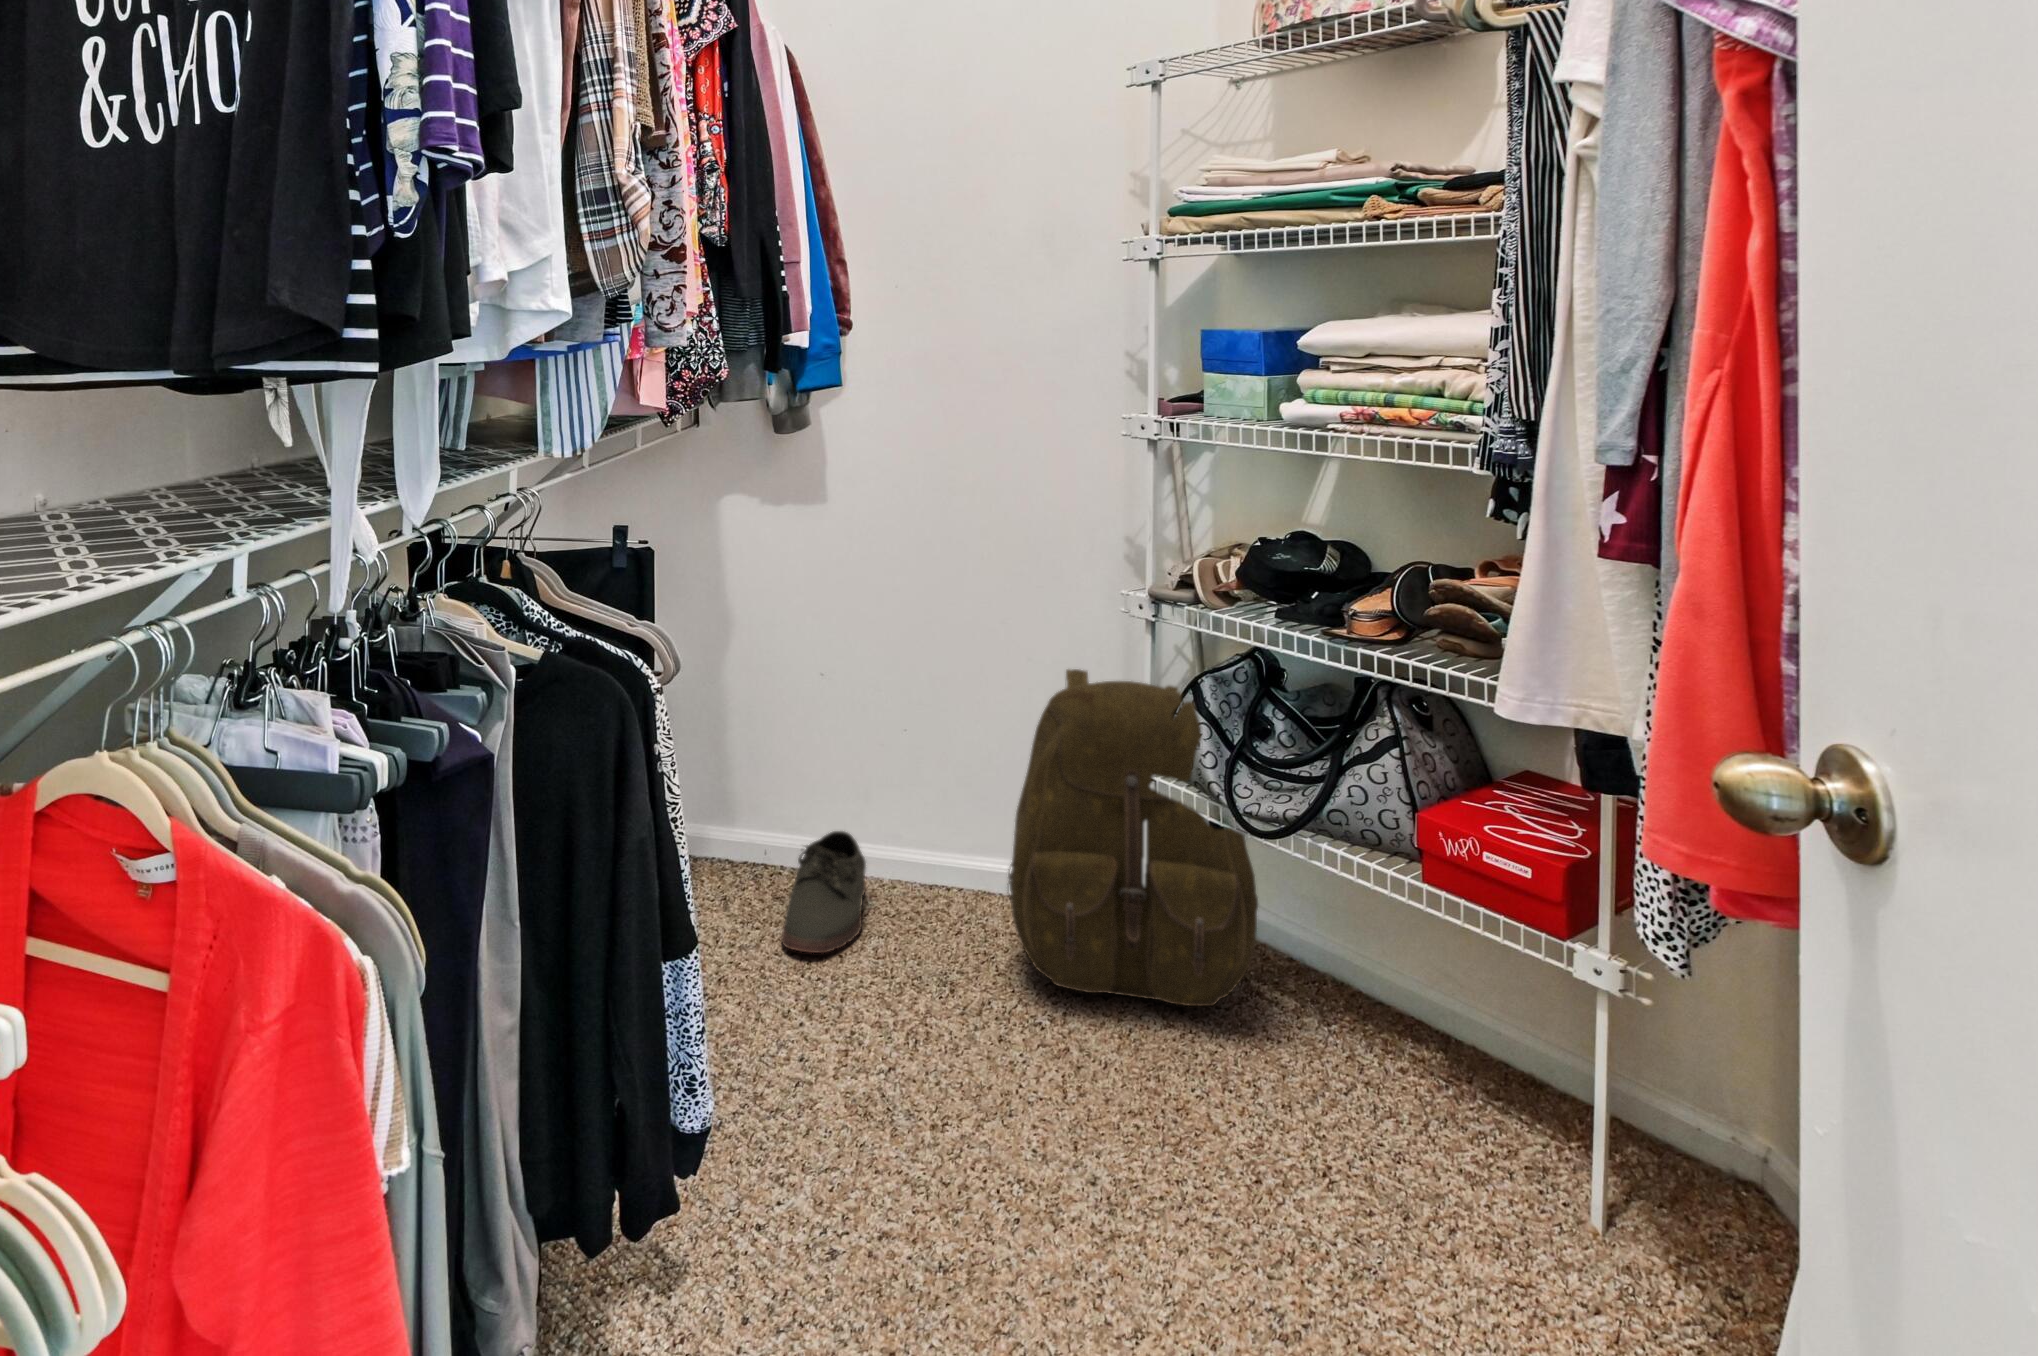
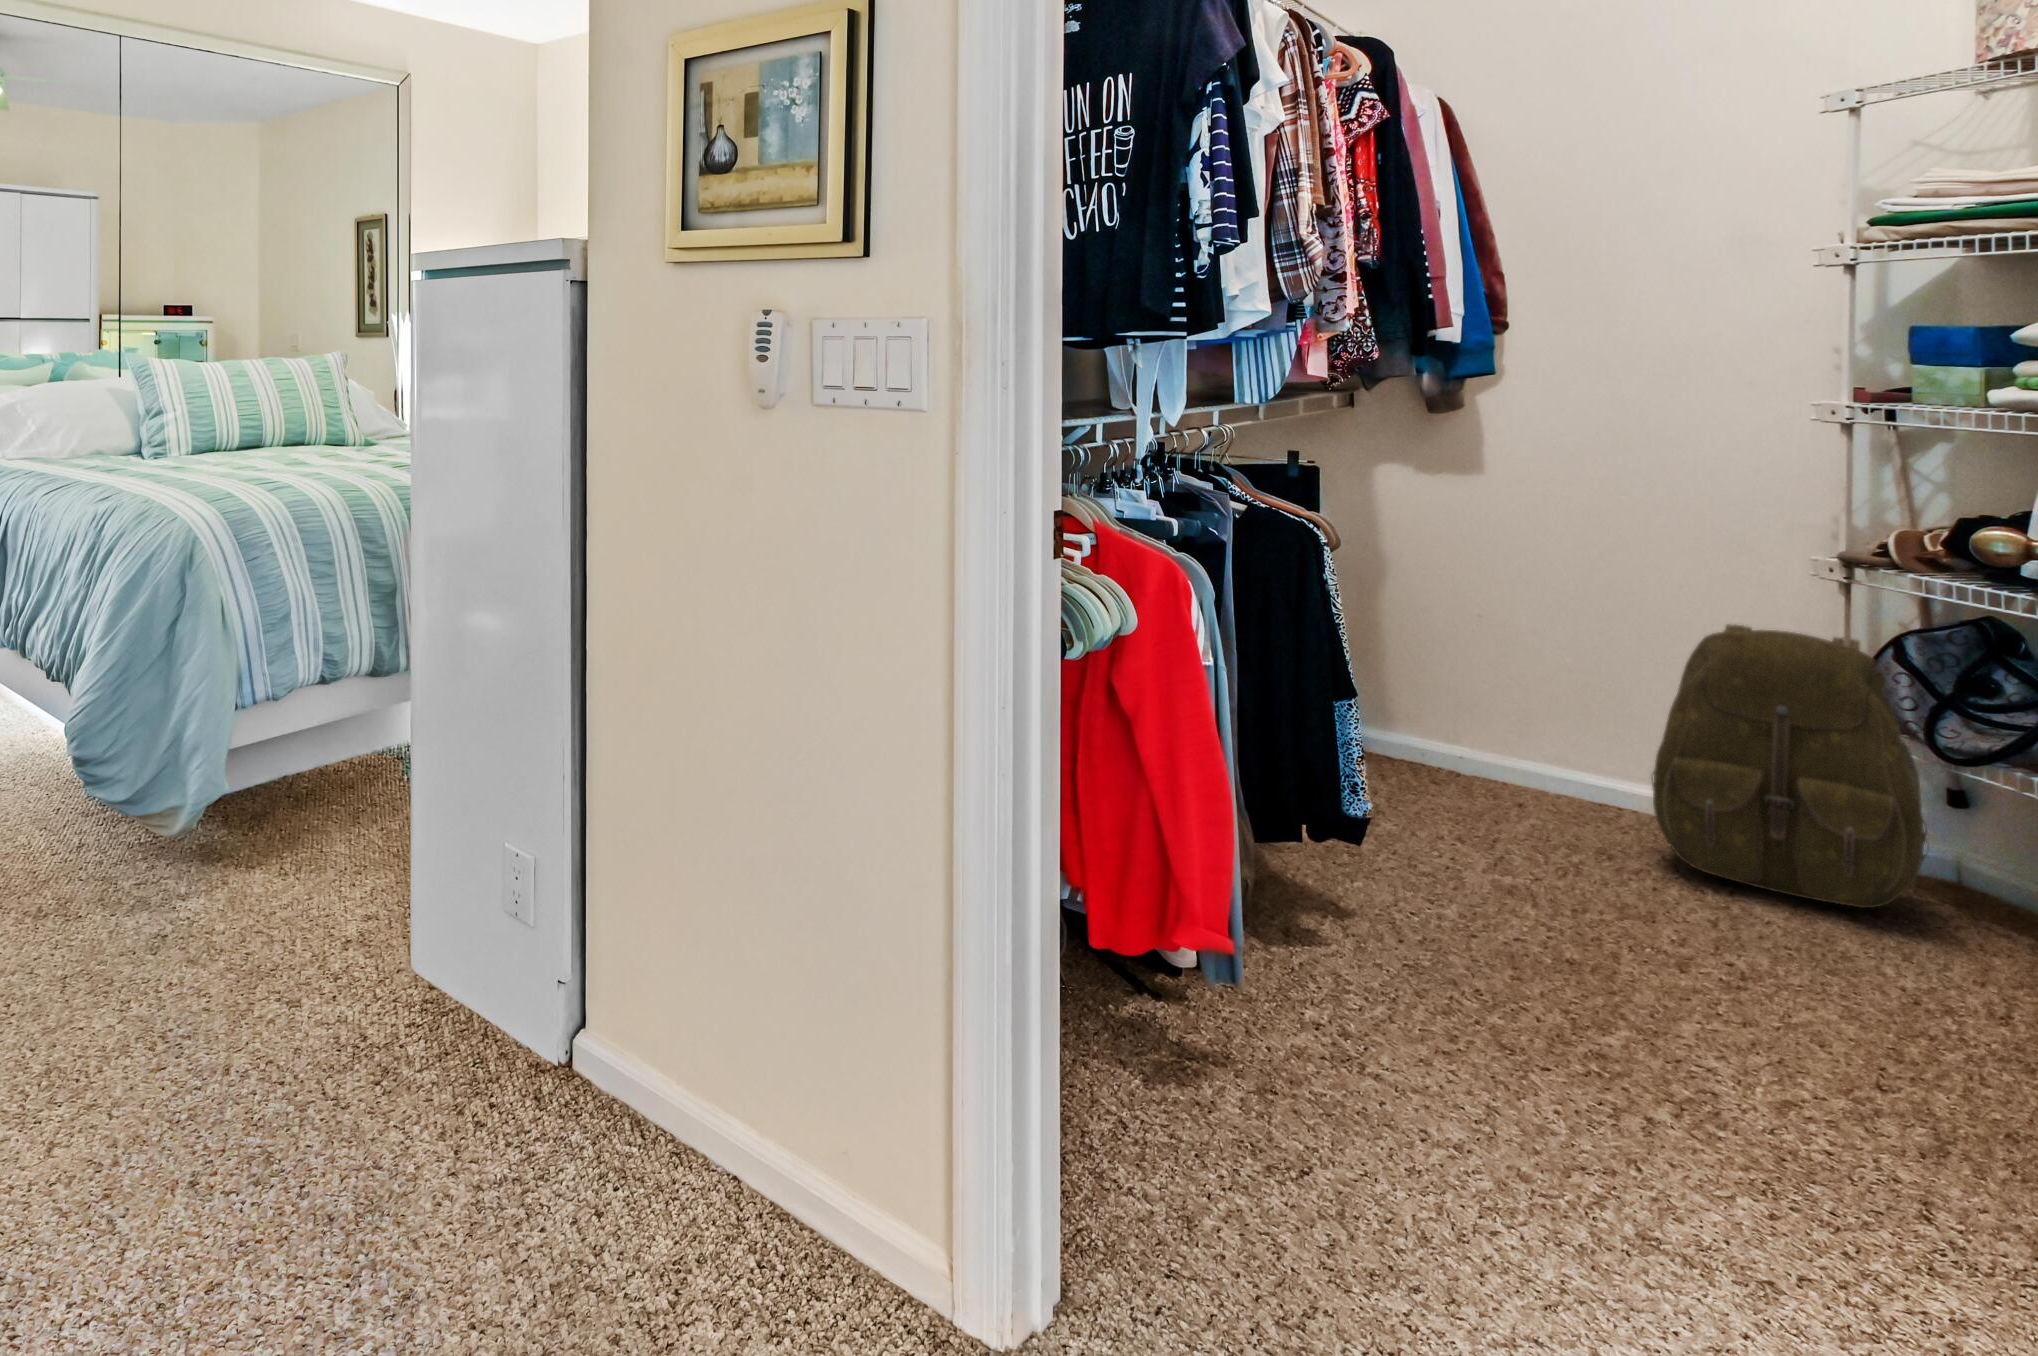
shoe: present [782,831,866,953] -> none [1427,741,1513,818]

